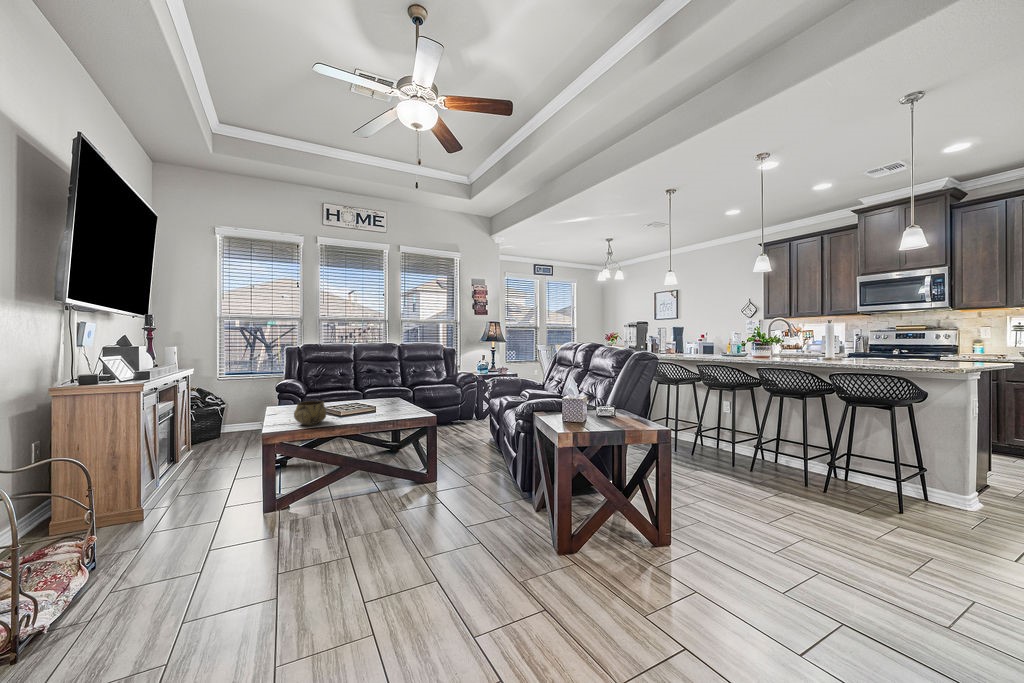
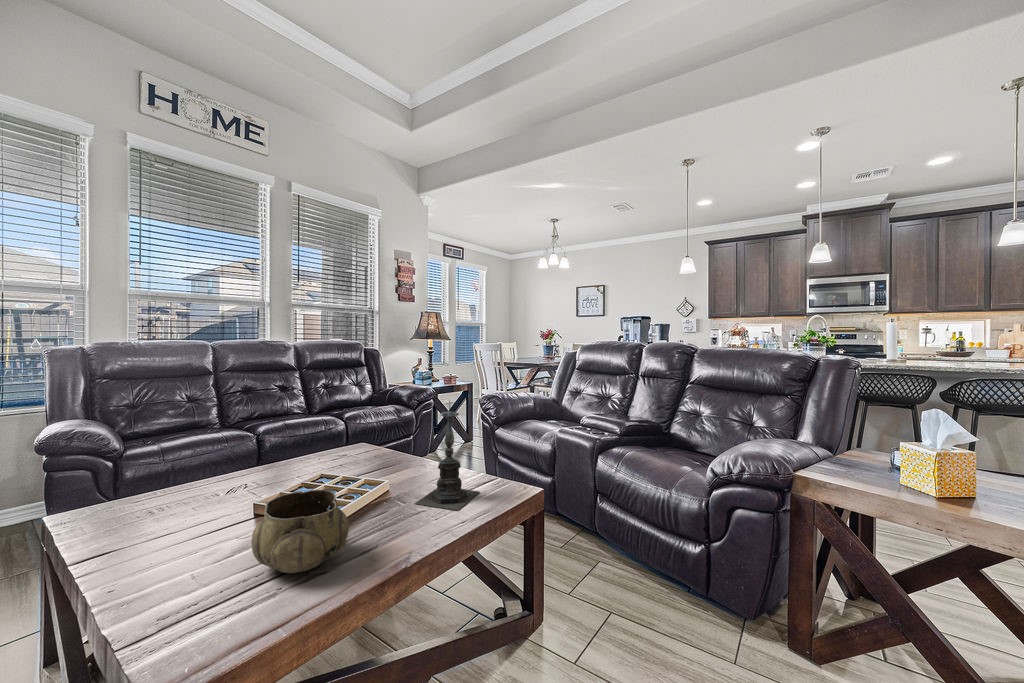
candle holder: none [370,371,402,419] -> present [415,401,479,511]

